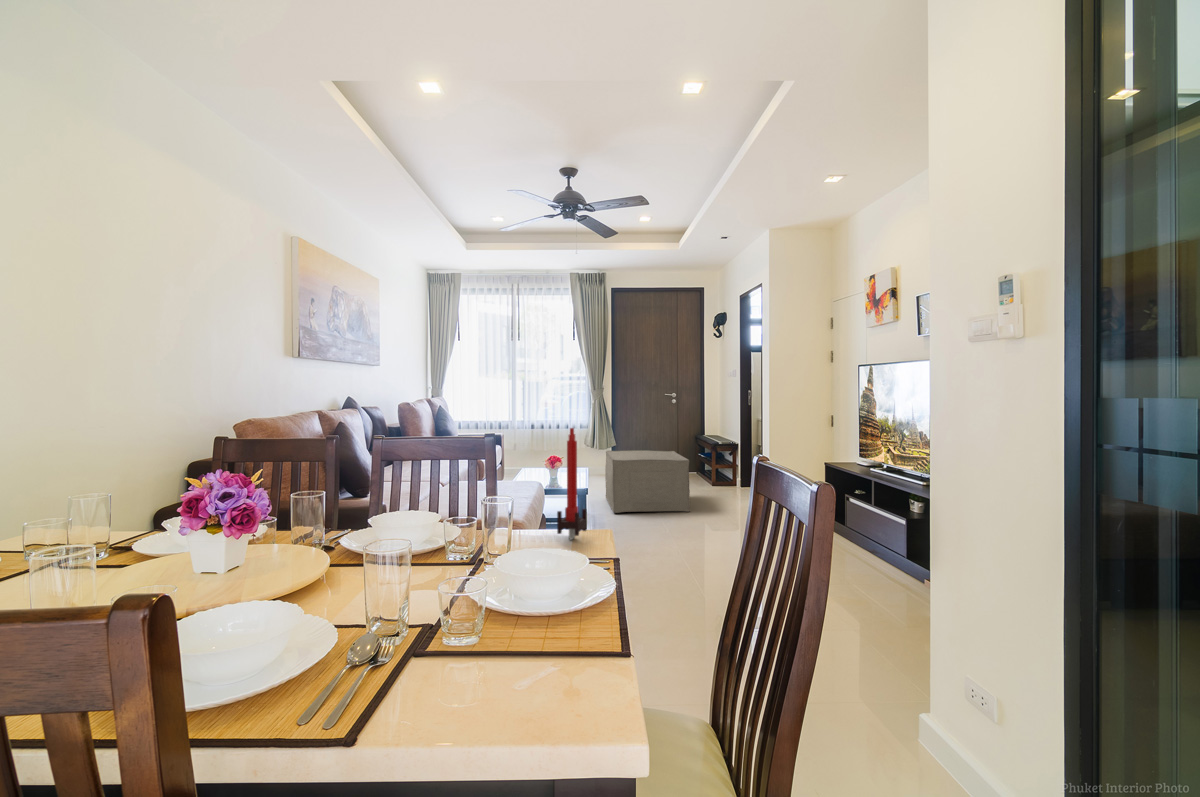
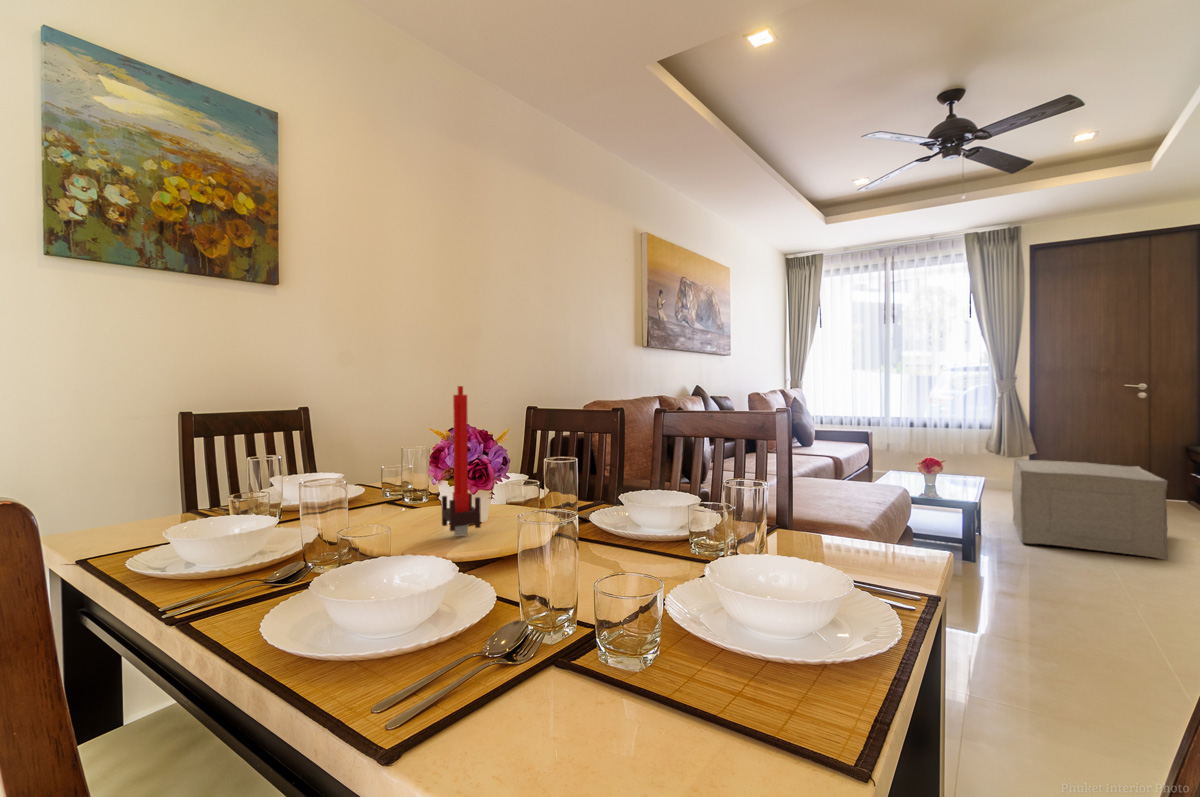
candle: present [557,428,587,540] -> present [442,386,481,536]

